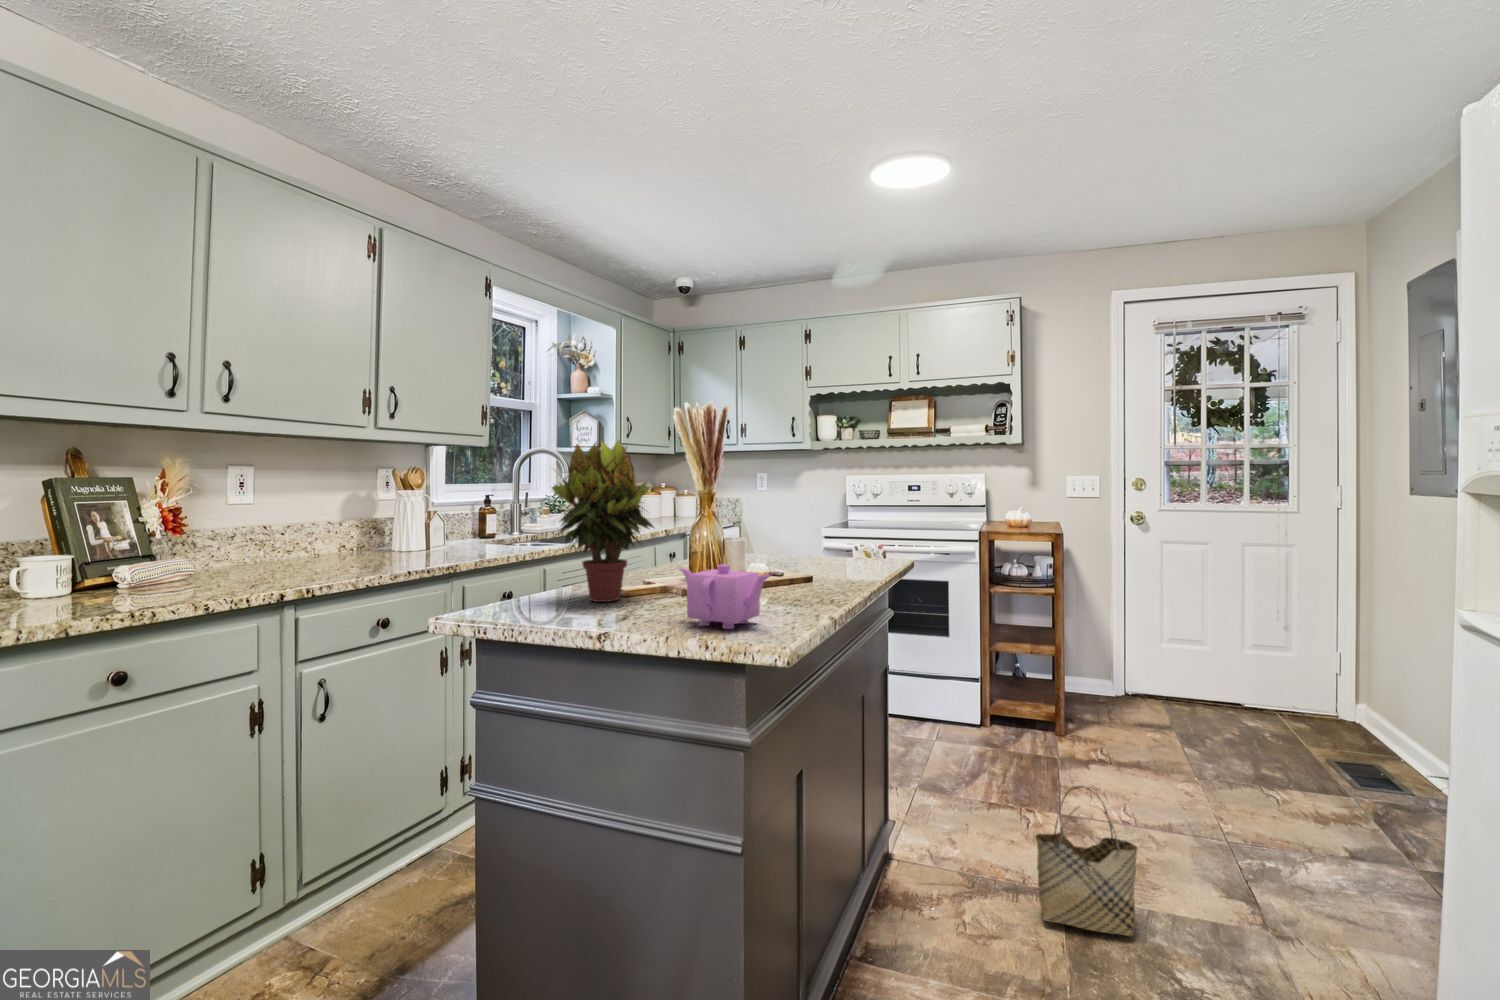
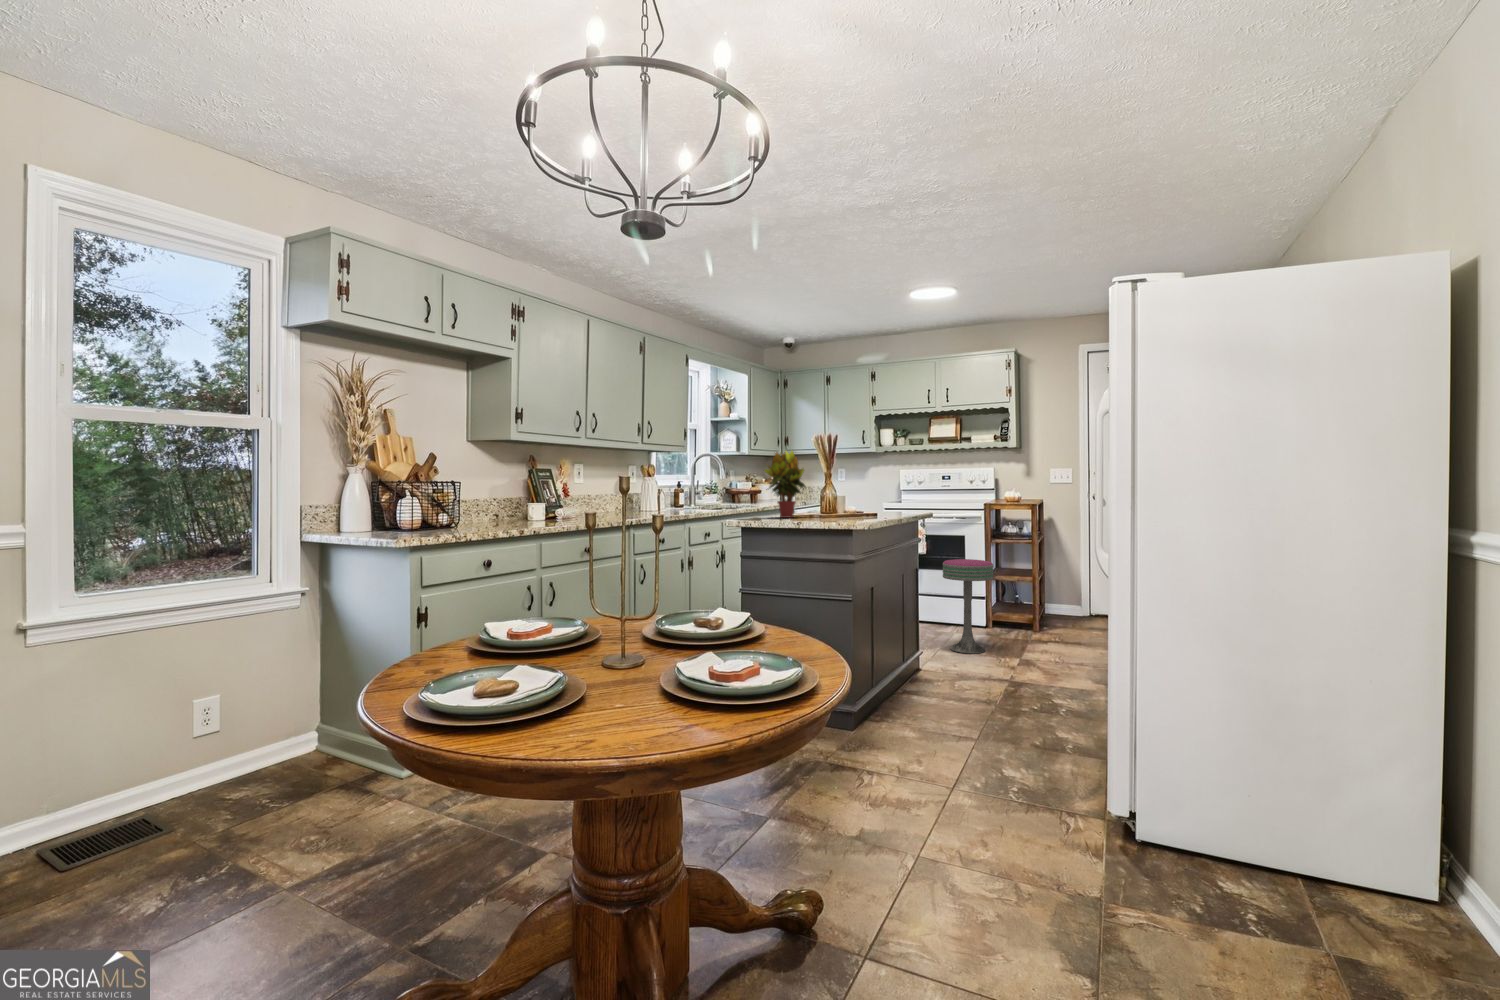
teapot: present [679,564,771,629] -> none [822,498,860,521]
bar stool: none [925,633,1014,805] -> present [943,559,993,653]
woven basket: present [1035,786,1137,936] -> none [987,620,1037,686]

